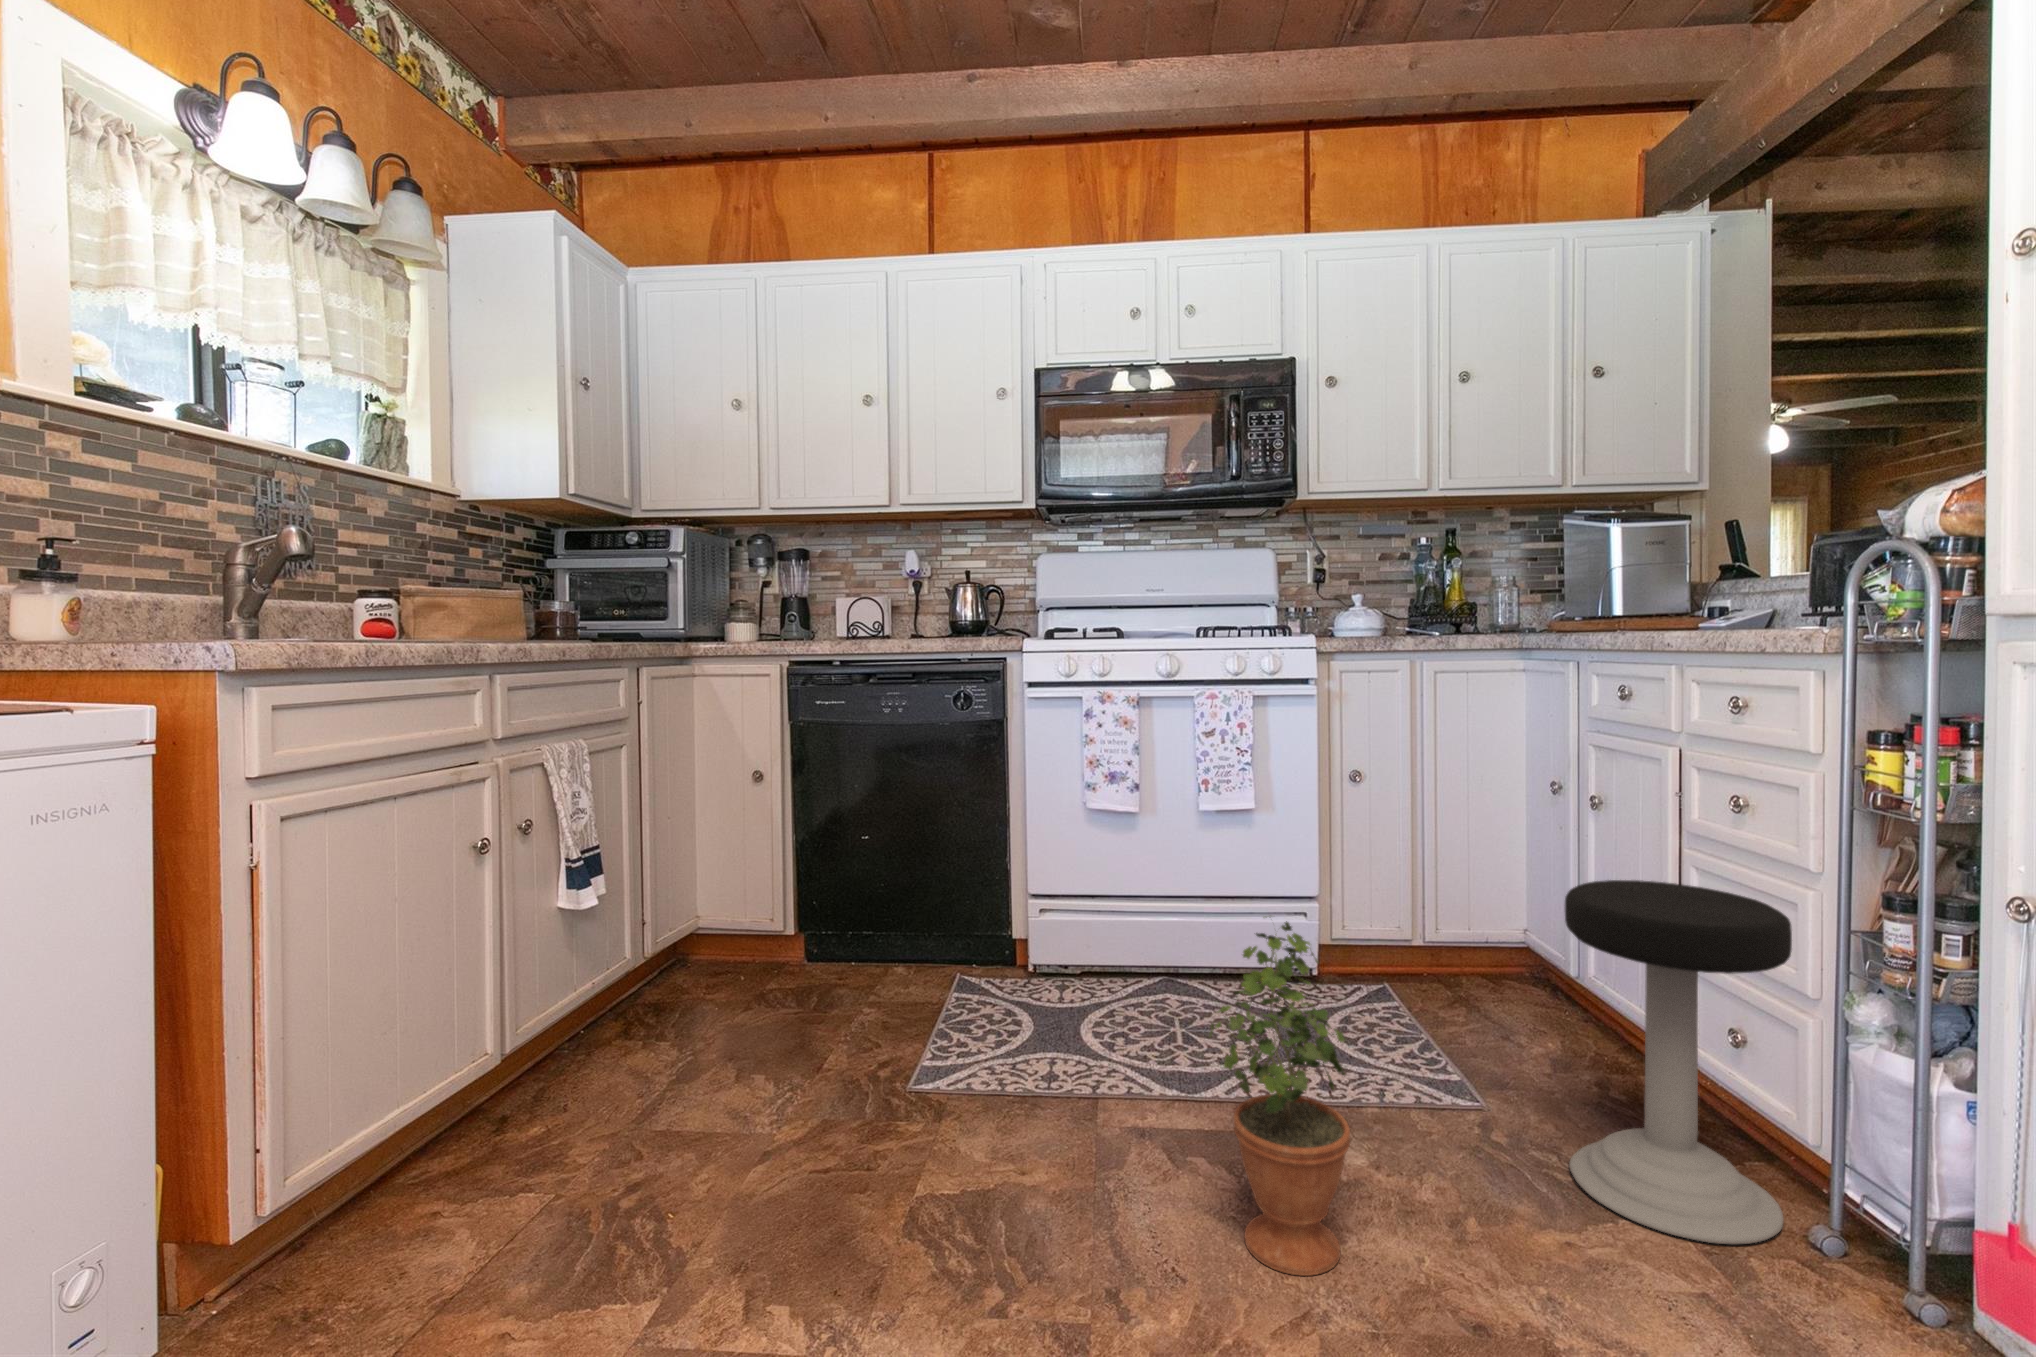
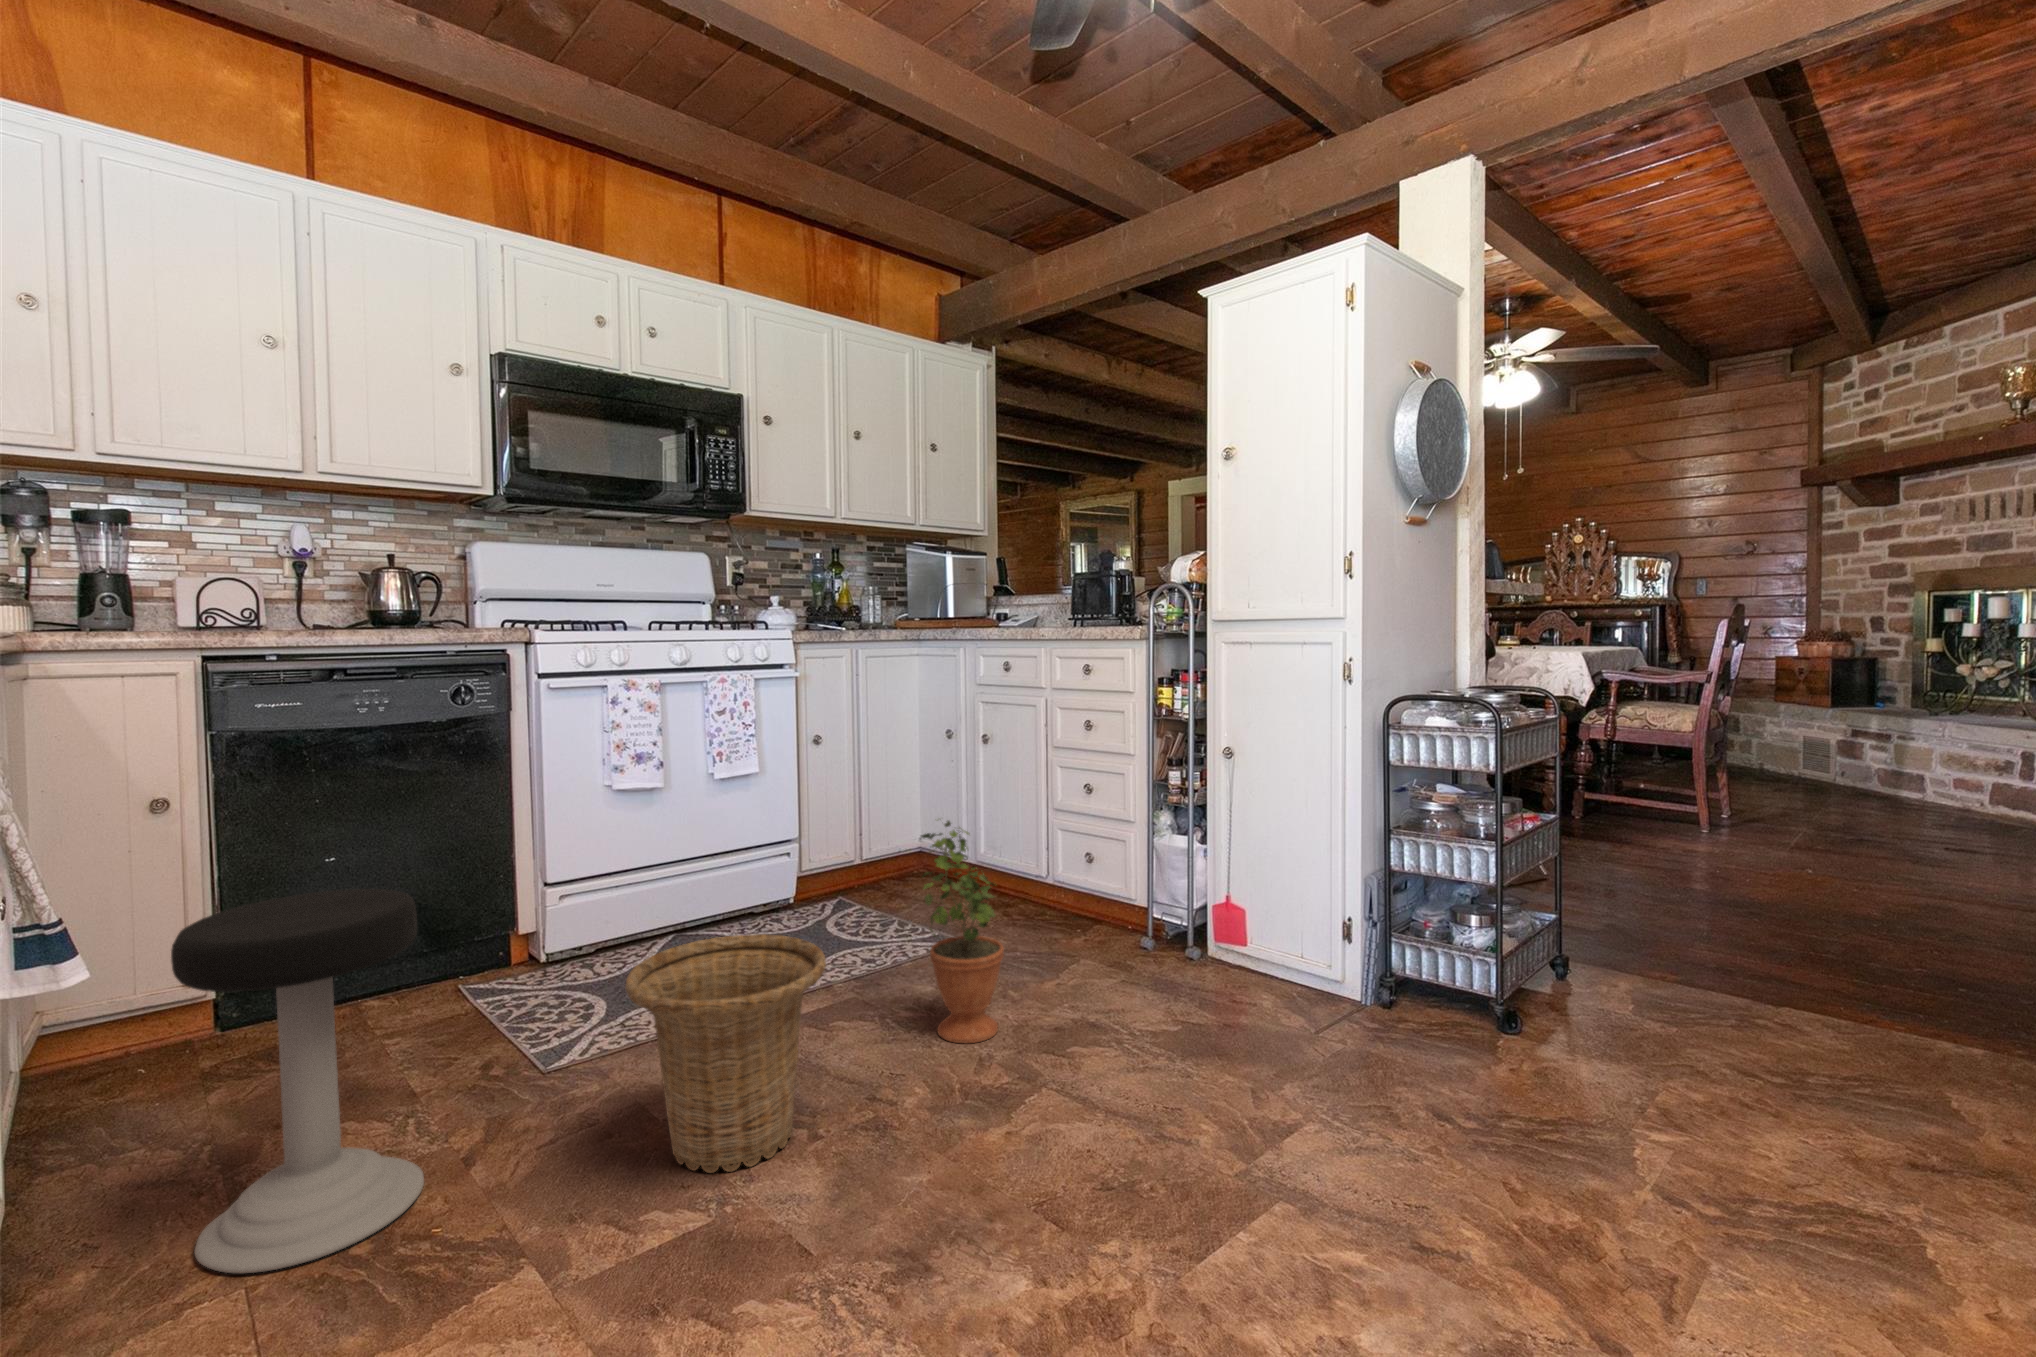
stool: present [1565,880,1792,1244] -> present [171,889,424,1274]
basket: none [782,991,1004,1278] -> present [625,934,826,1173]

